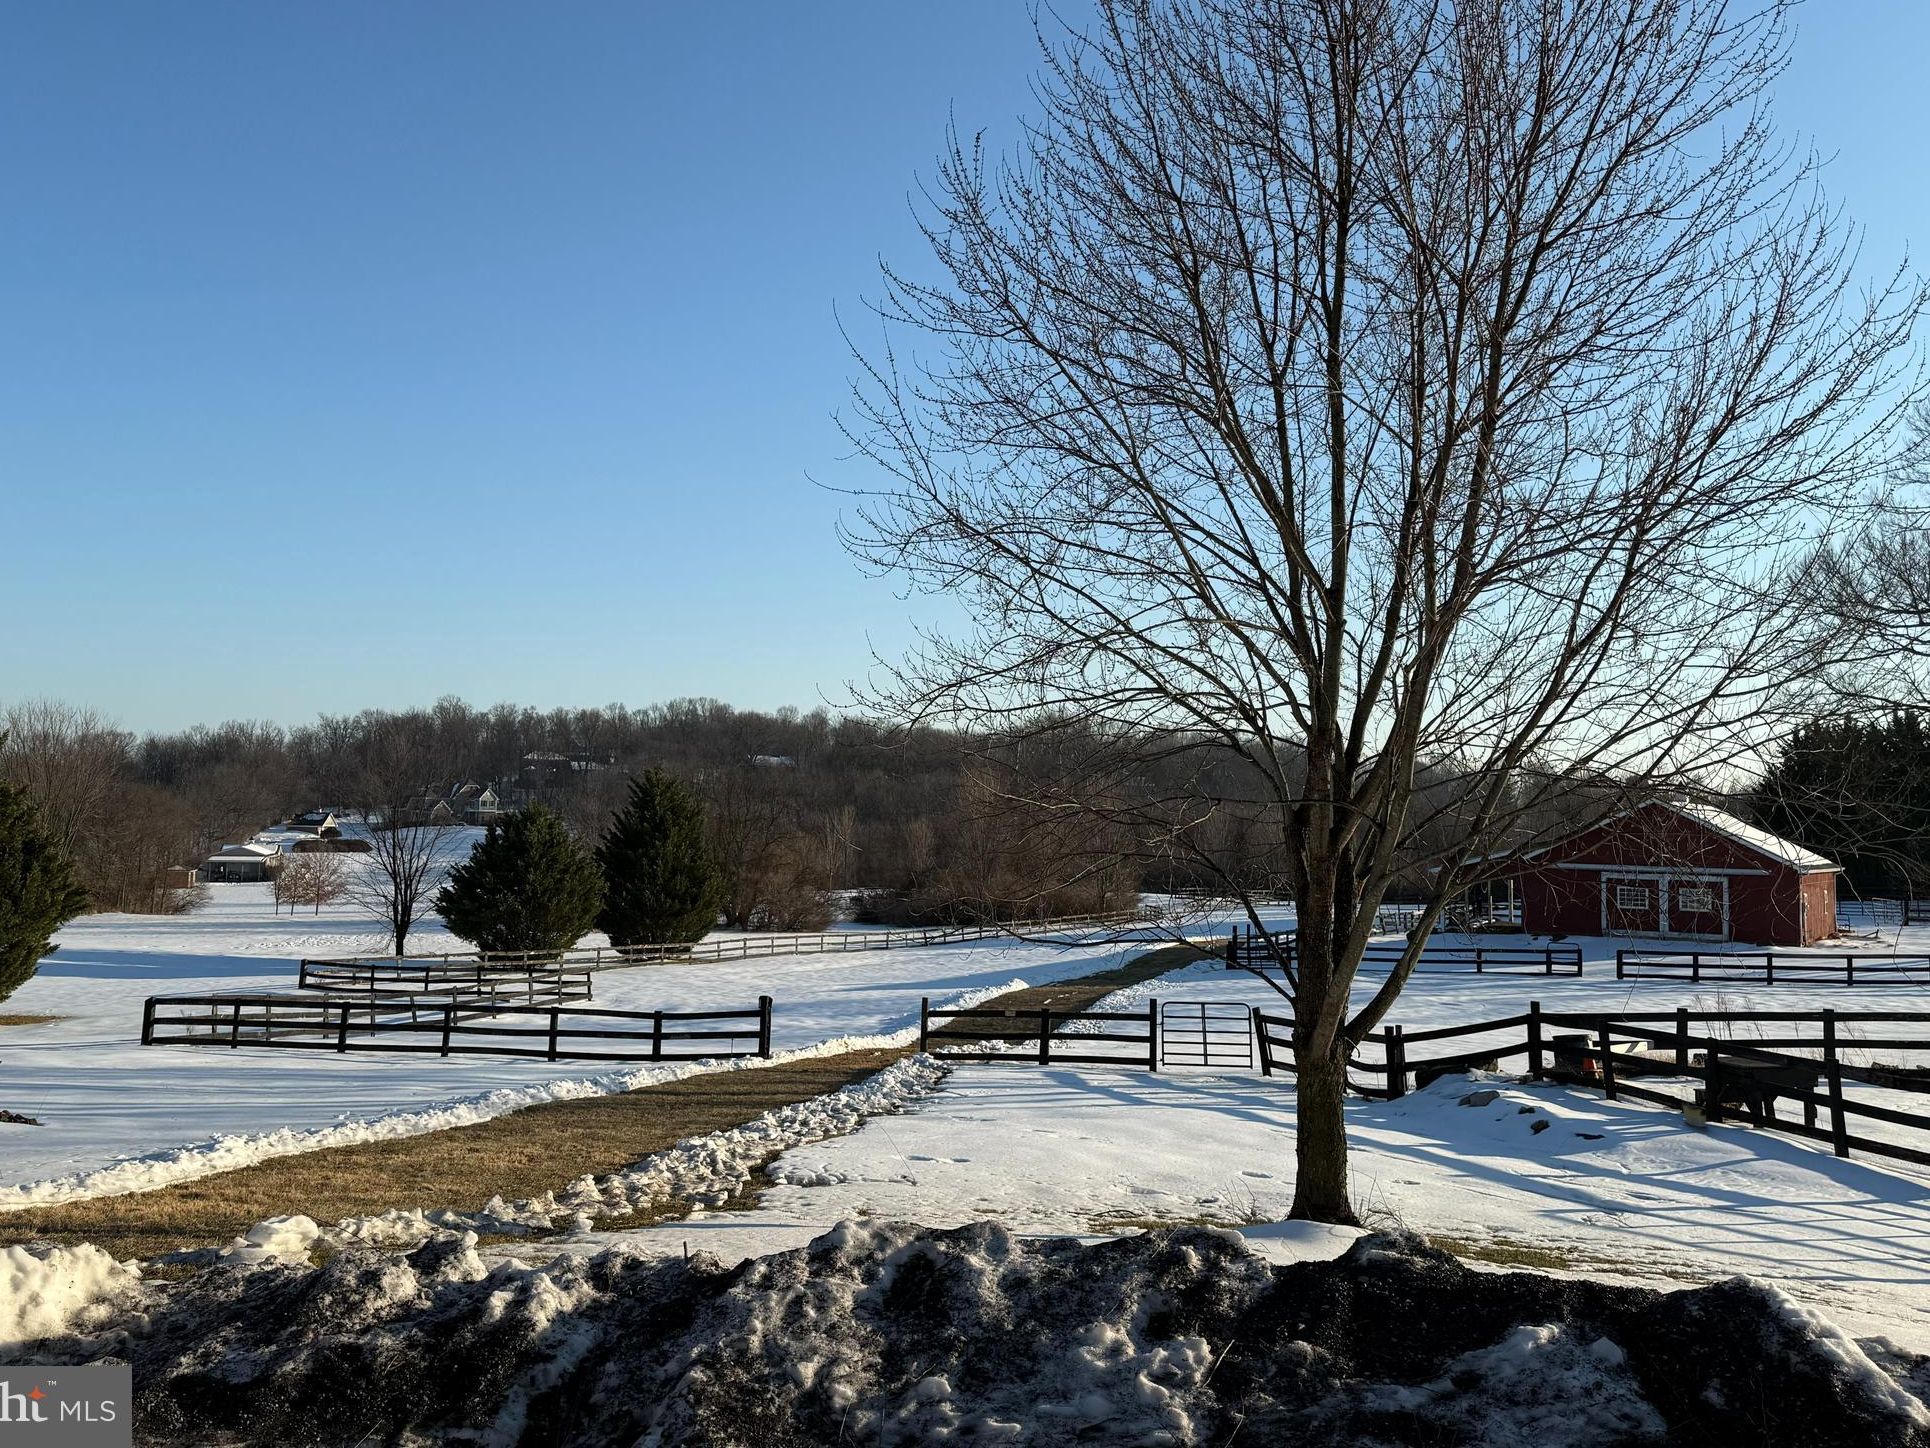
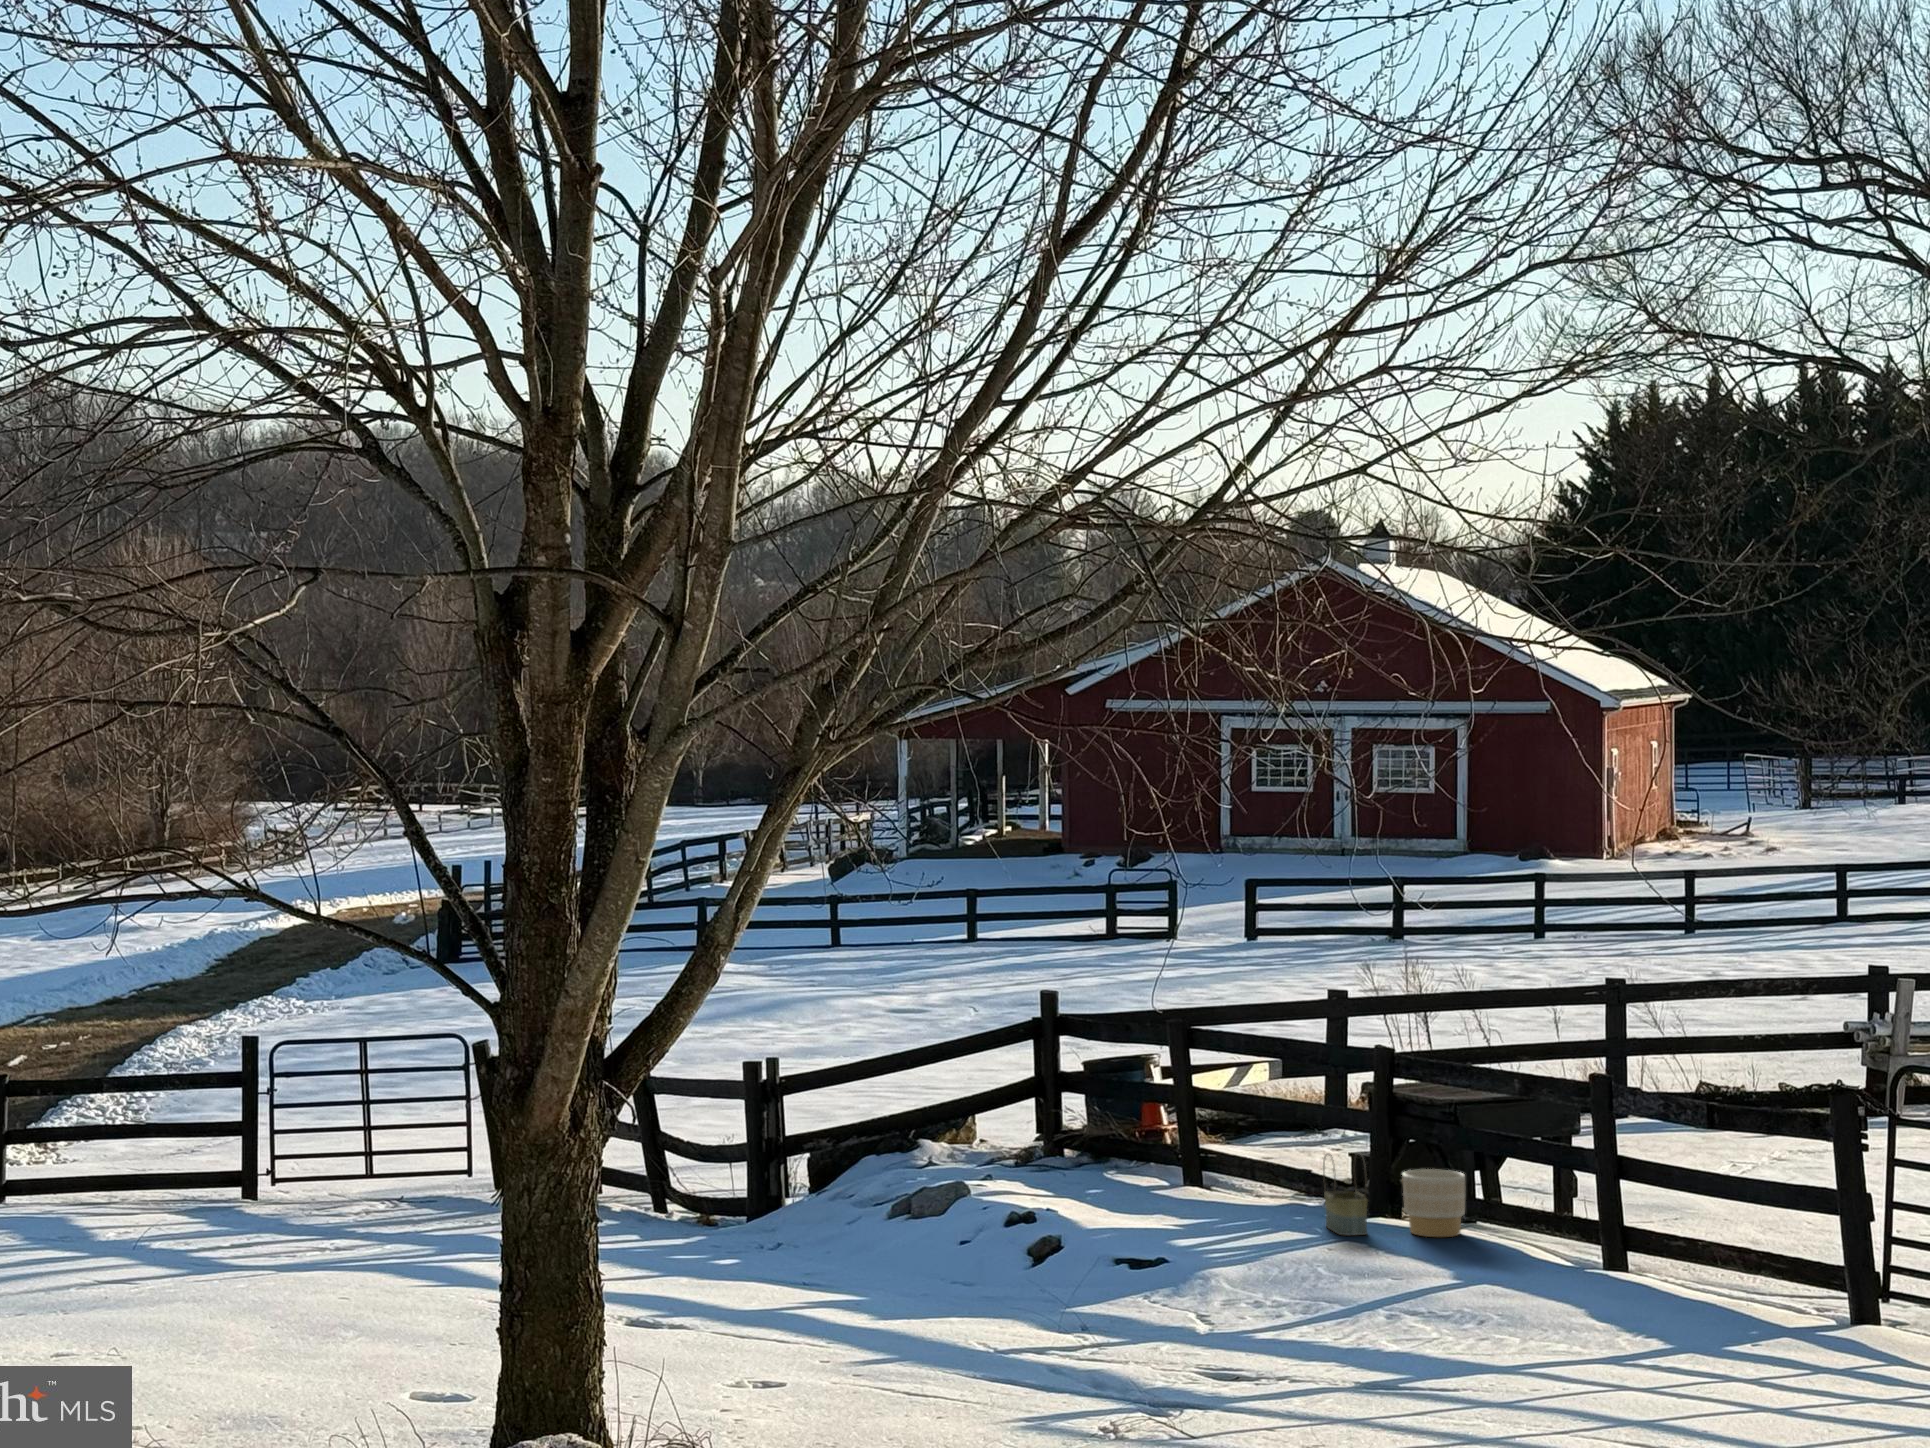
planter: none [1724,1099,1759,1132] -> present [1402,1169,1465,1237]

